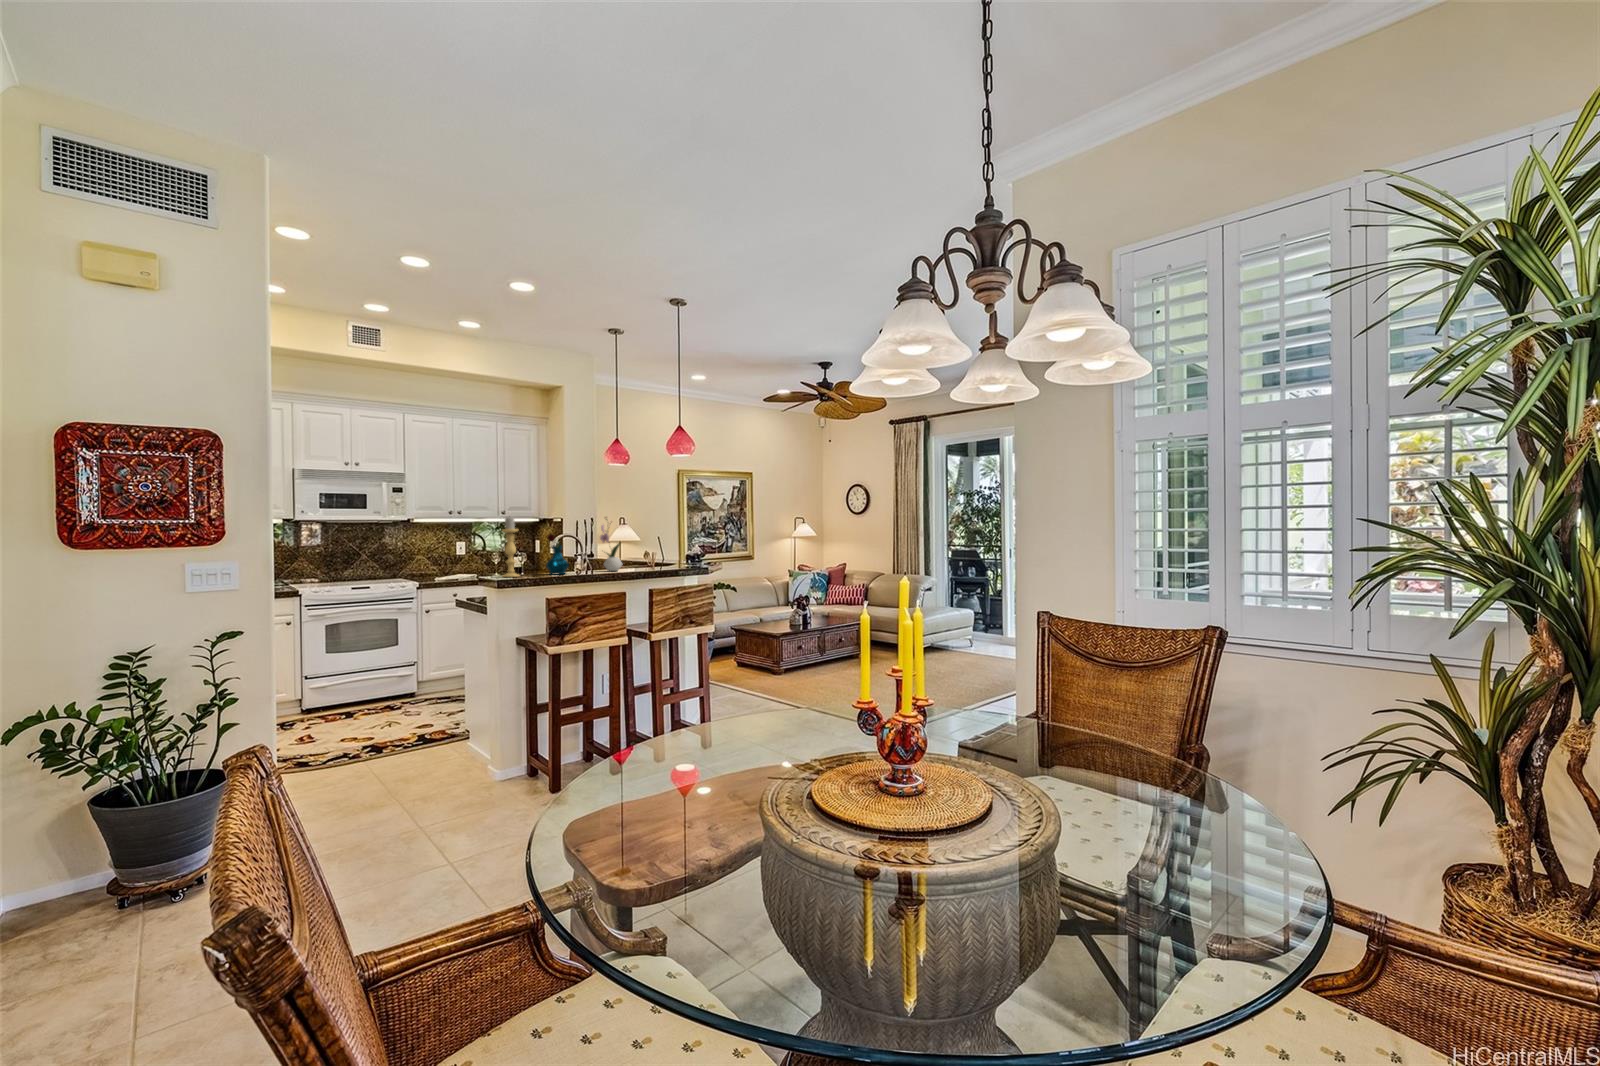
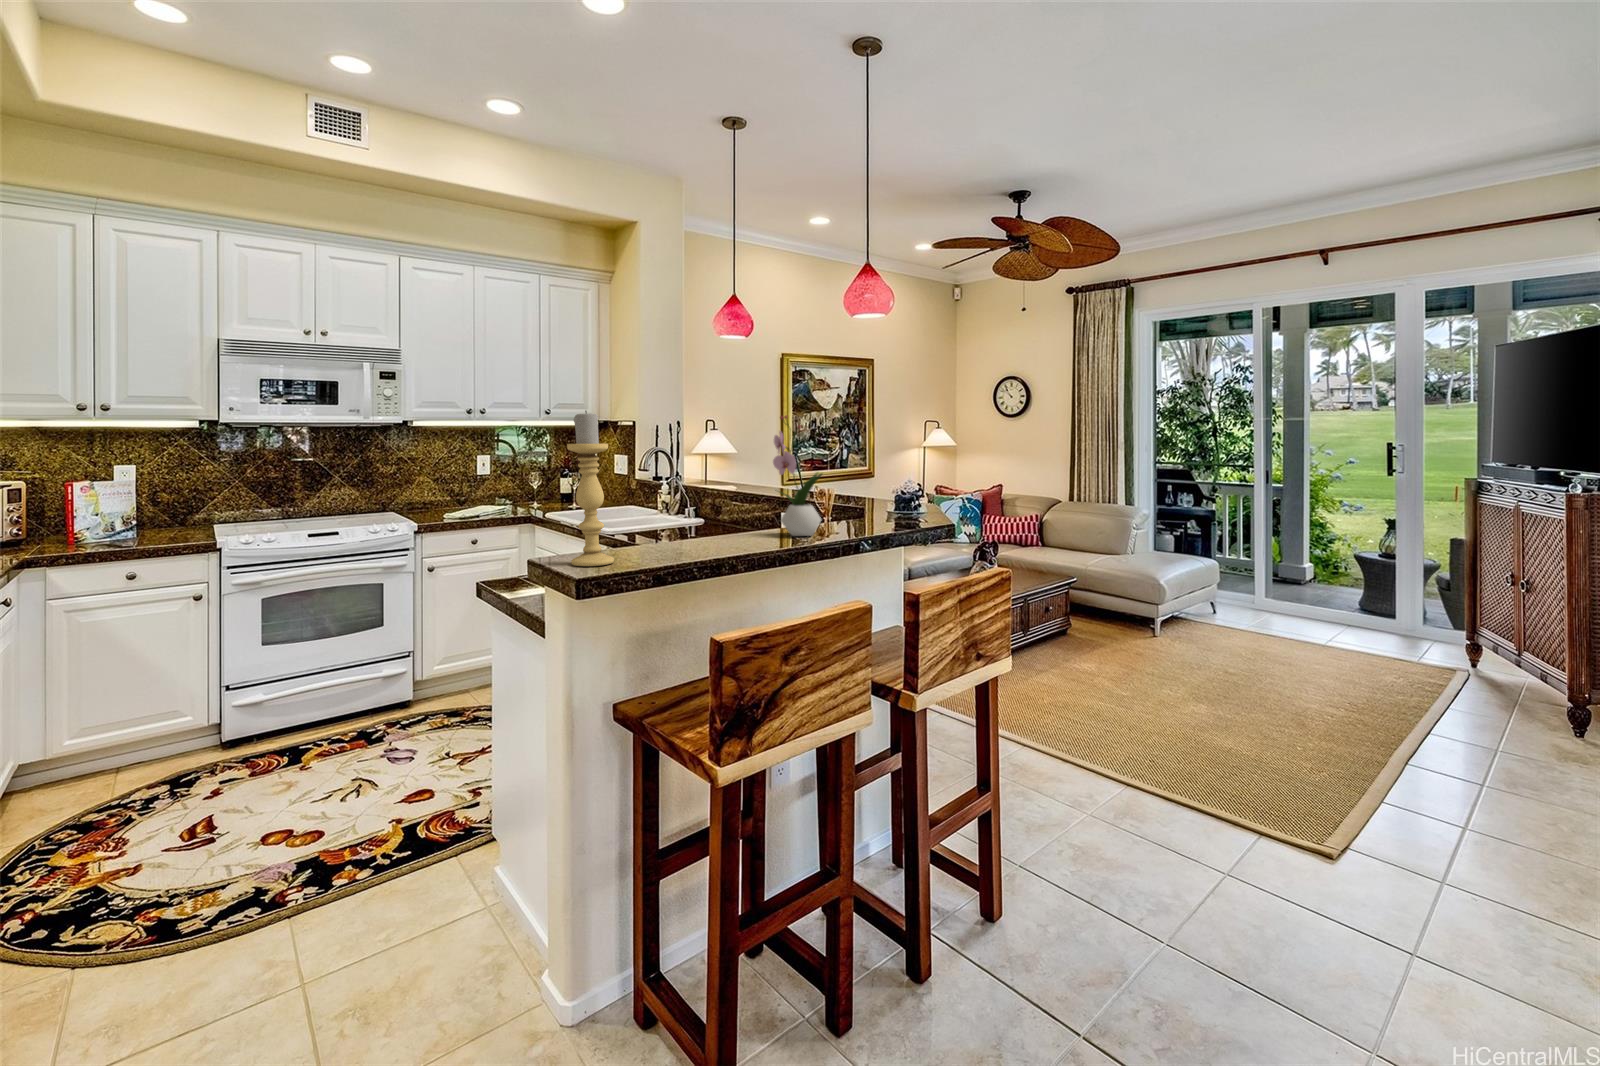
vase: present [546,534,569,575] -> none [668,452,721,552]

